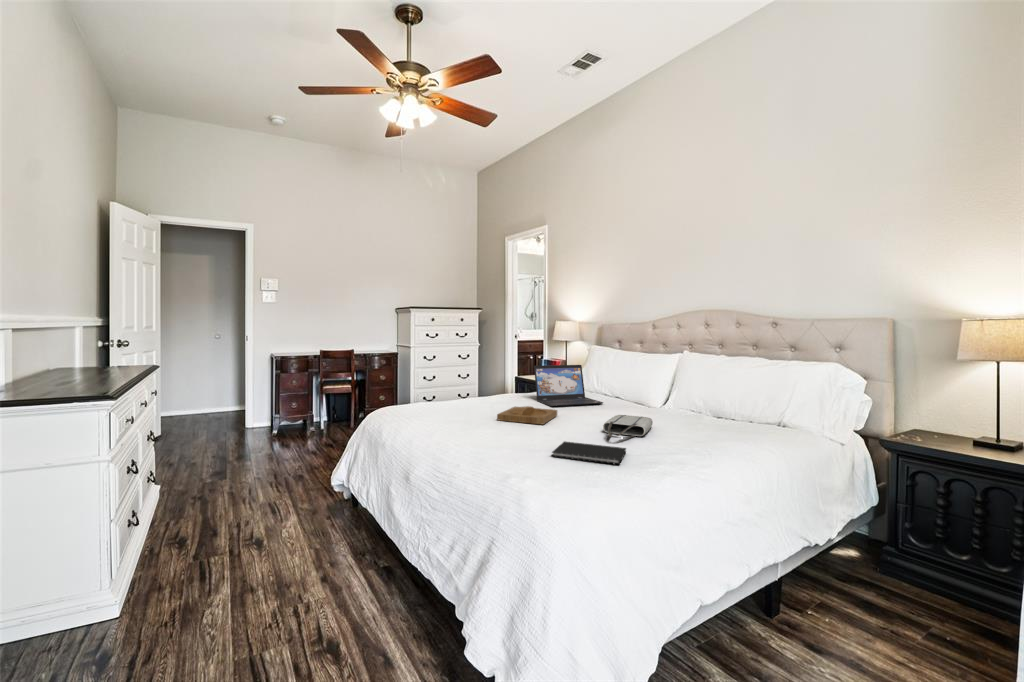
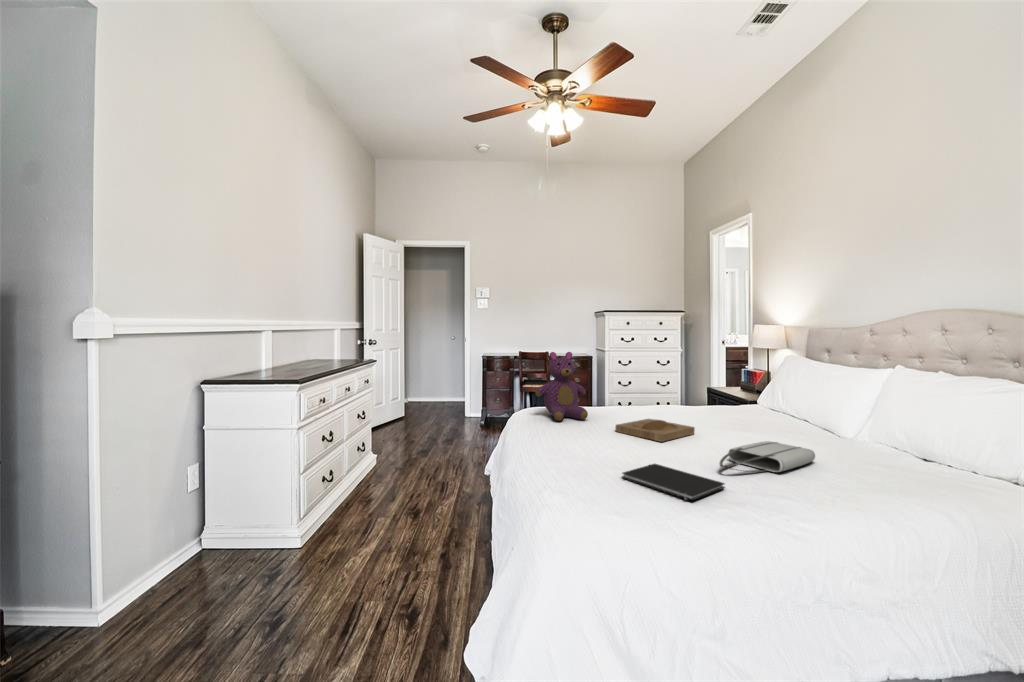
teddy bear: none [408,348,462,416] -> present [535,352,588,421]
laptop: present [534,365,603,407] -> none [691,374,779,426]

